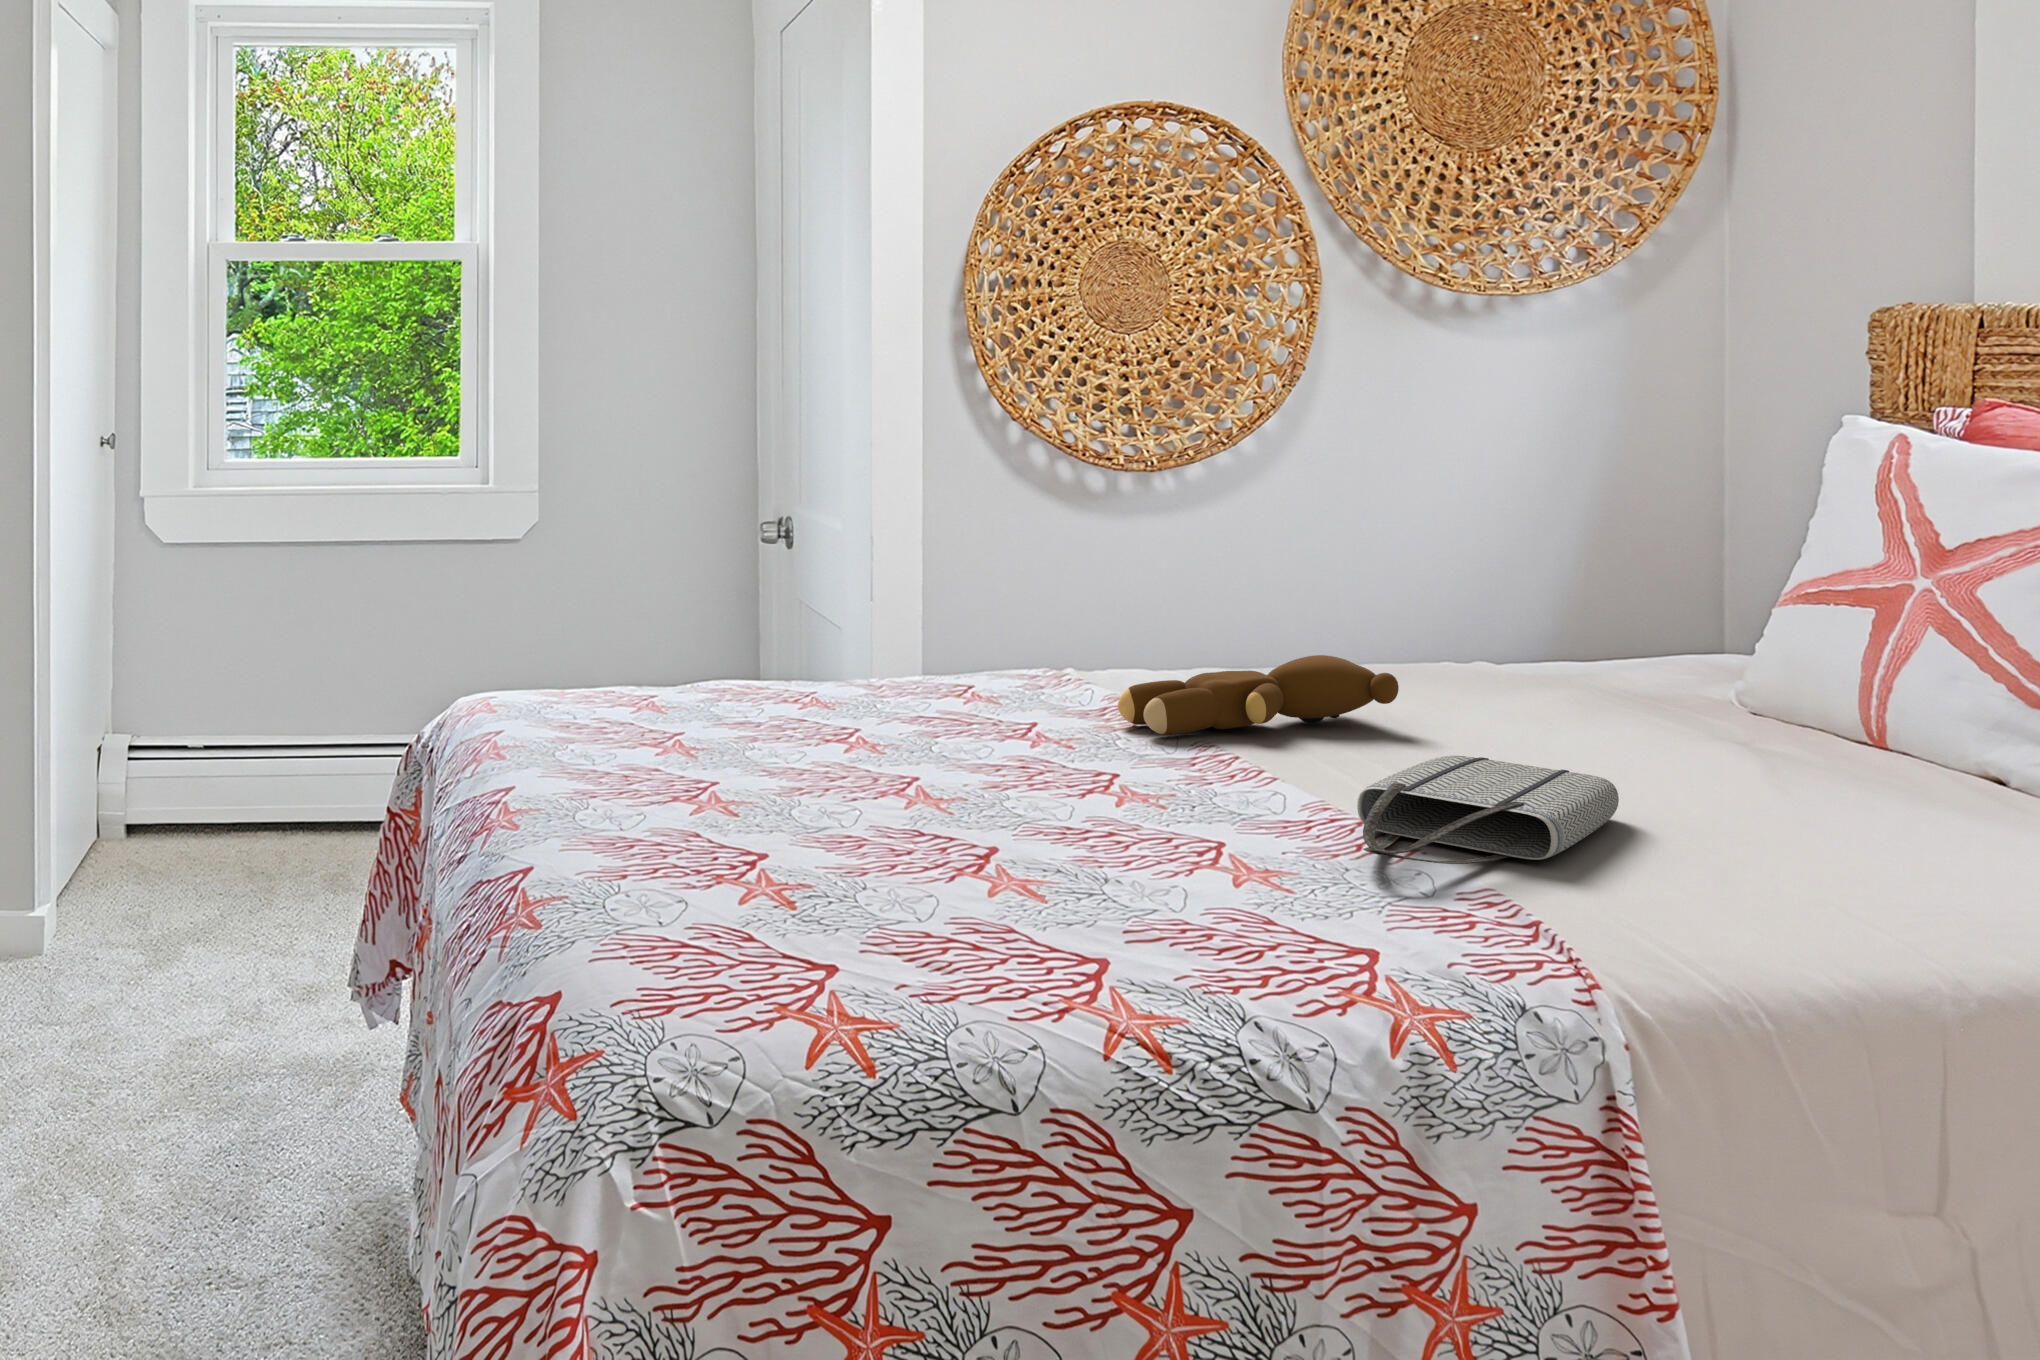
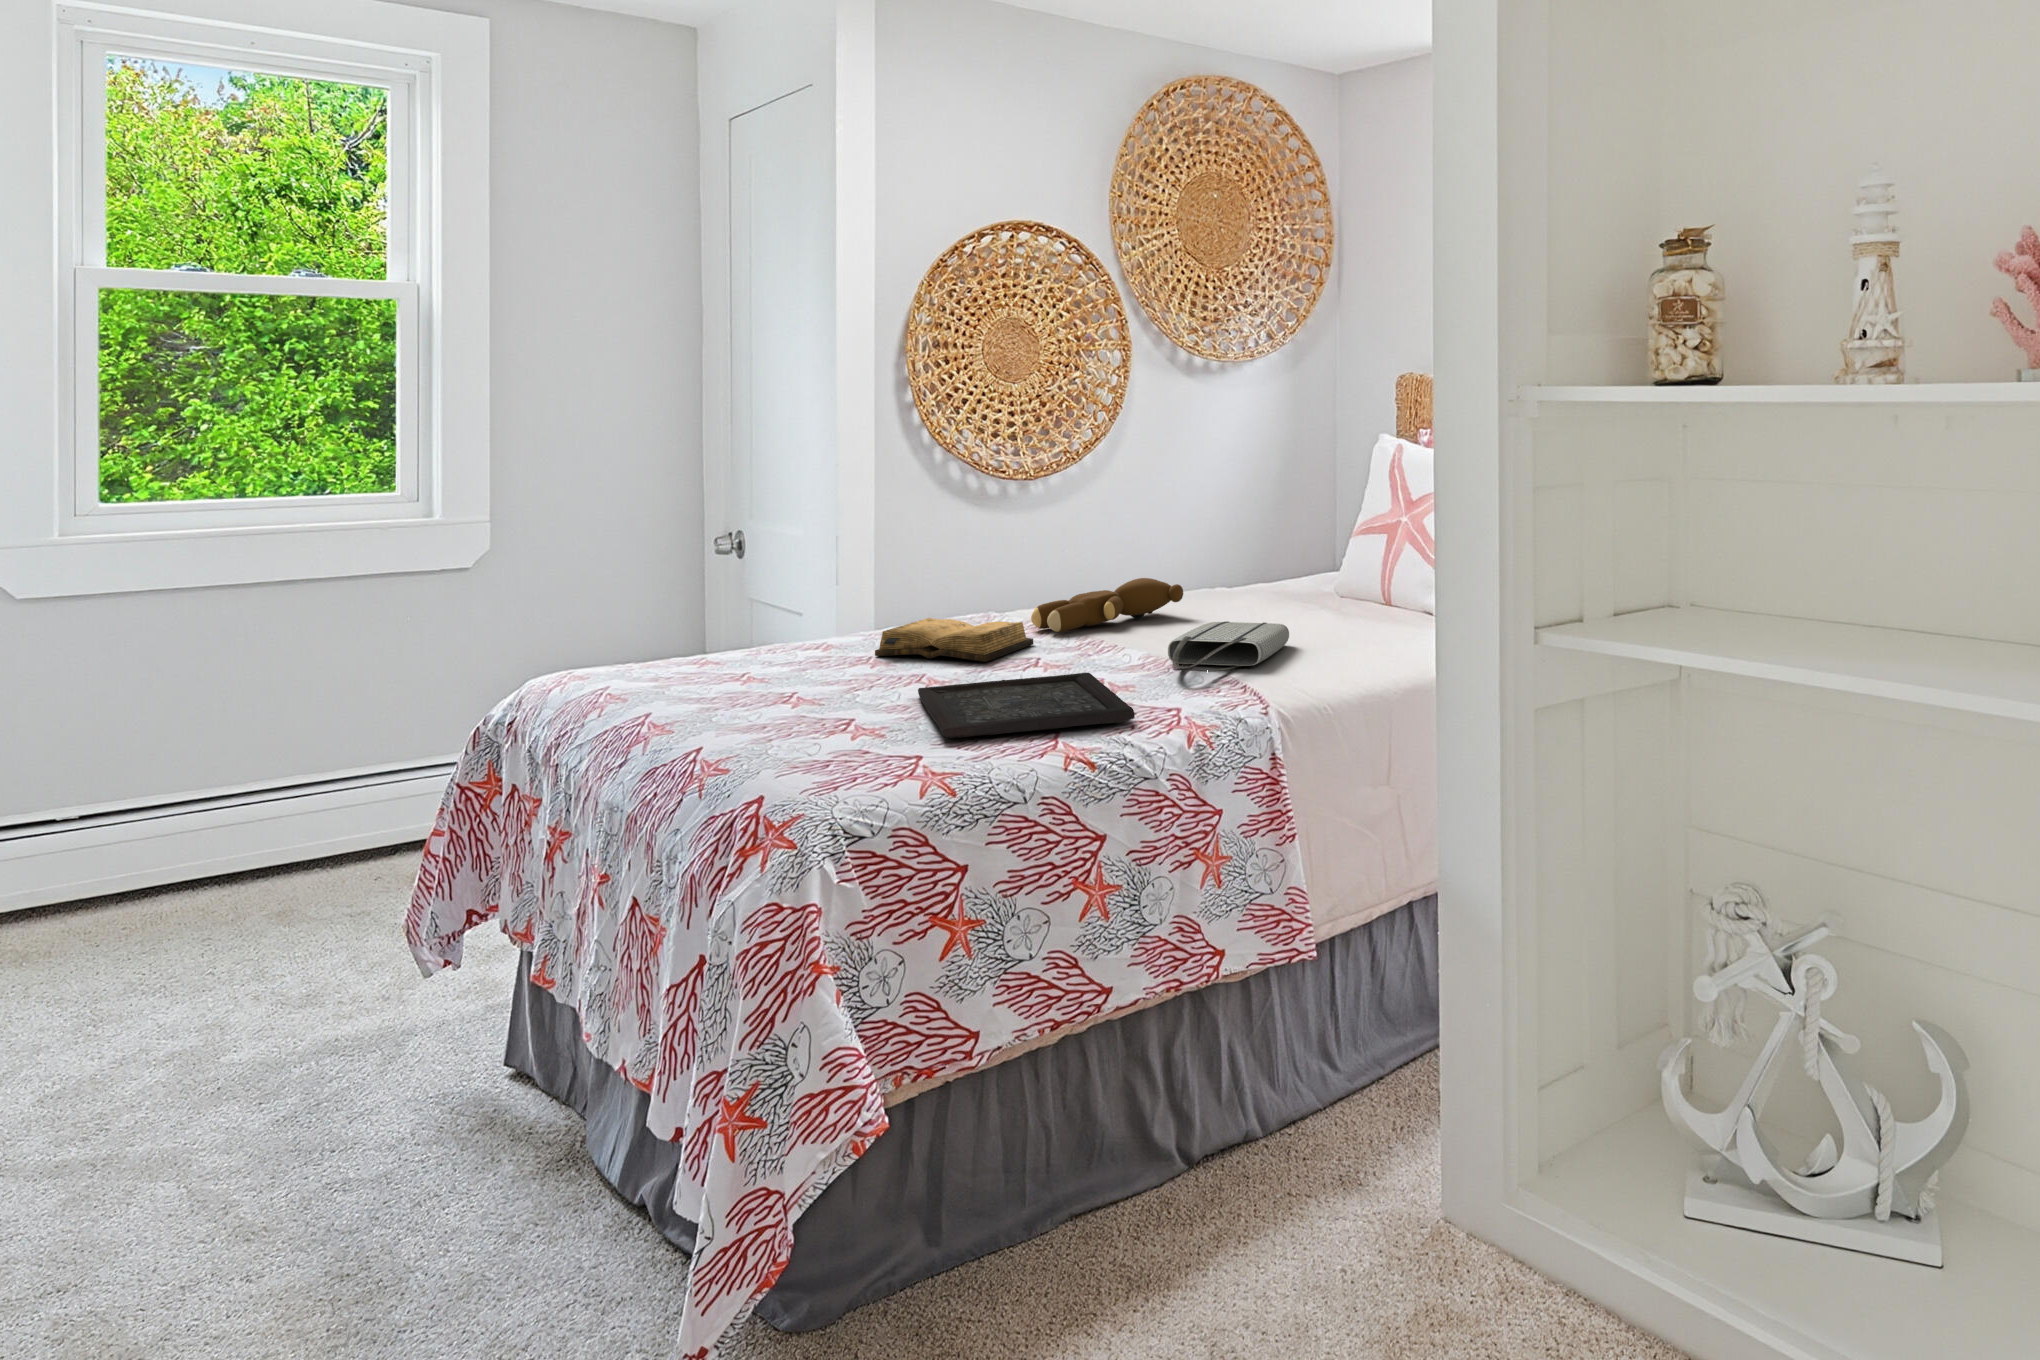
diary: none [853,688,1114,778] -> present [875,618,1033,662]
tray: none [884,818,1269,959] -> present [918,673,1135,738]

